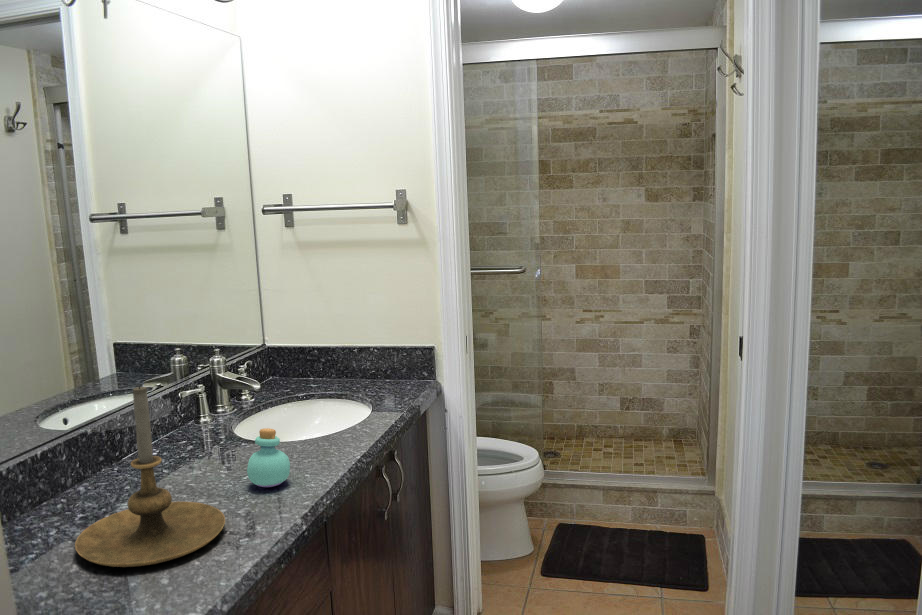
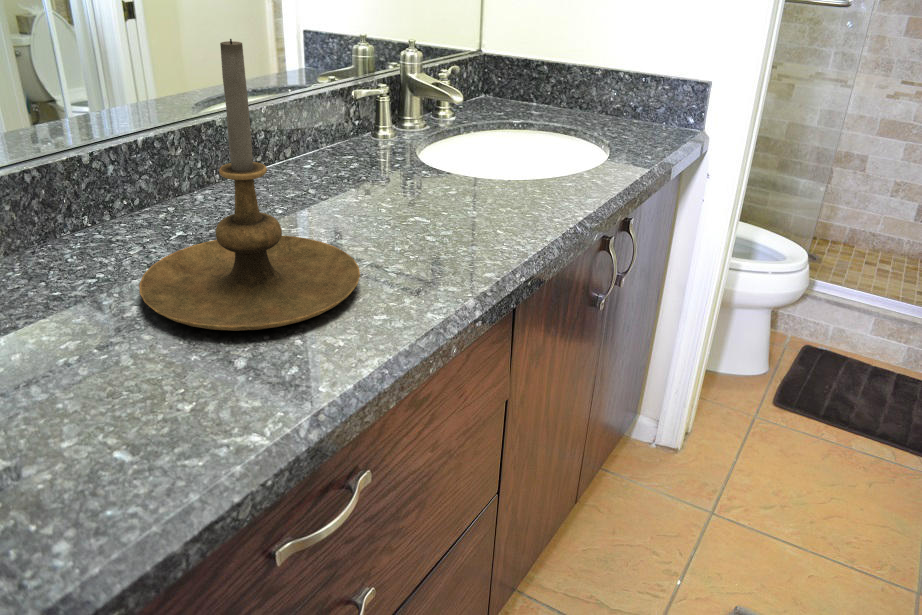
perfume bottle: present [247,428,290,487] -> none [411,151,475,240]

